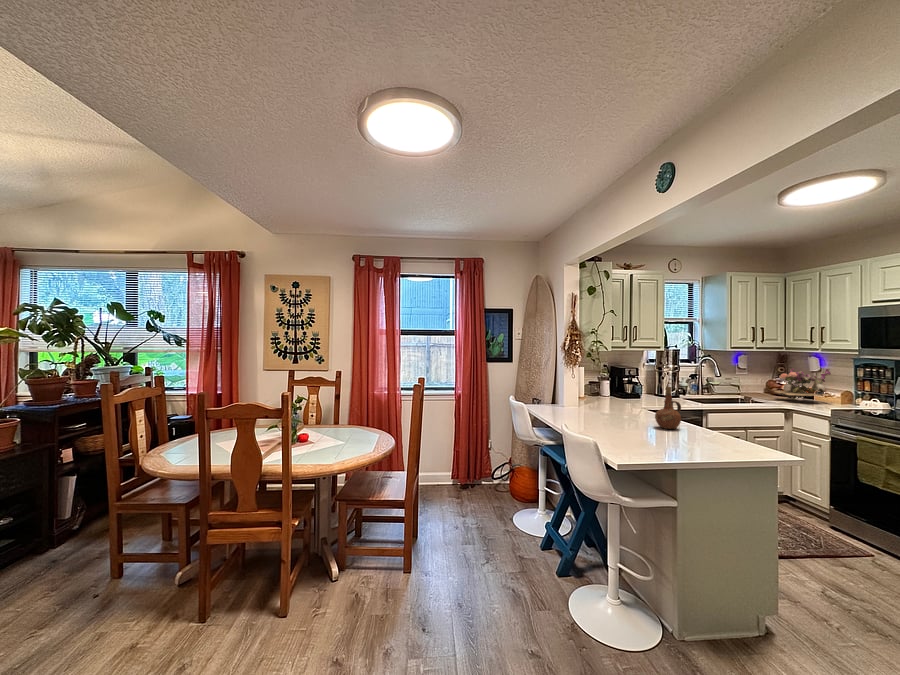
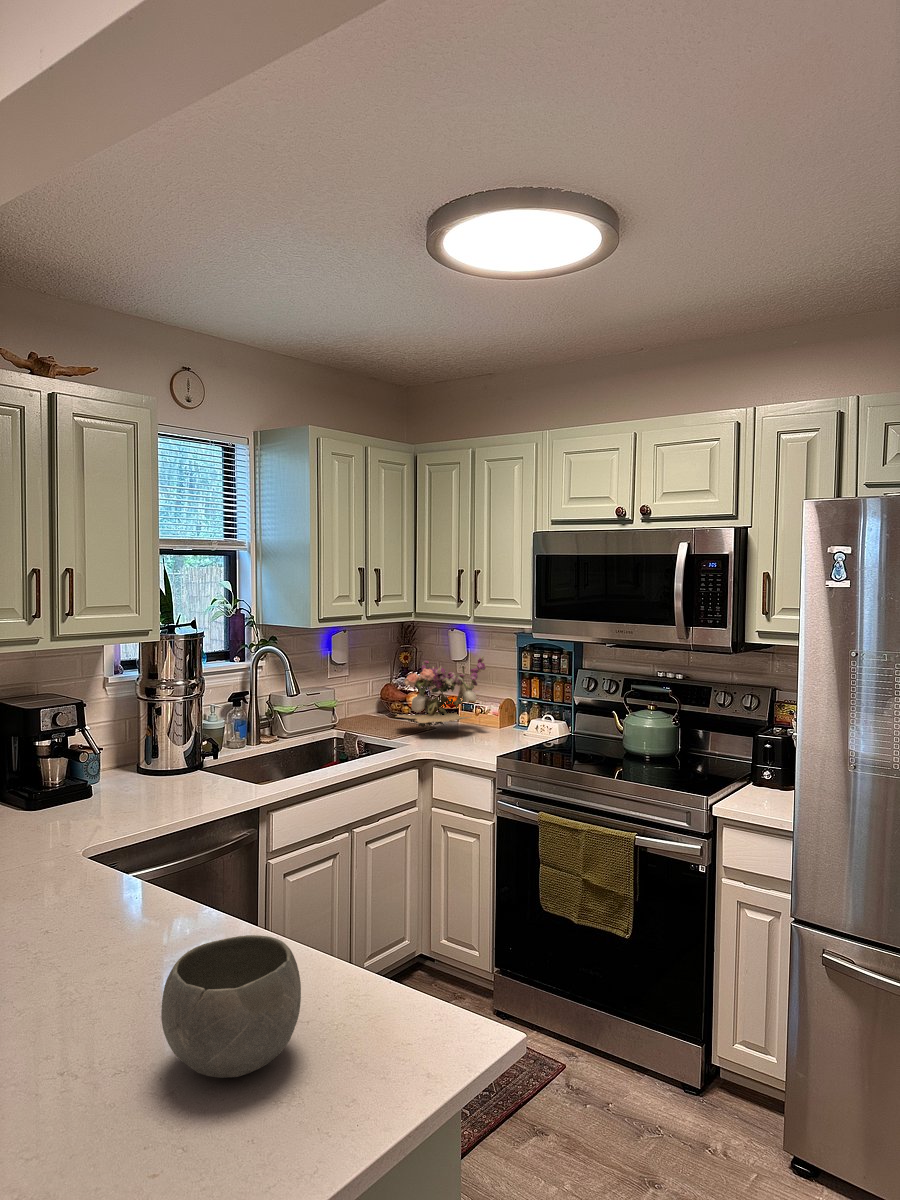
ceramic pitcher: present [655,387,681,429] -> none [65,815,158,980]
ceramic bowl: none [690,415,732,446] -> present [161,935,301,1078]

